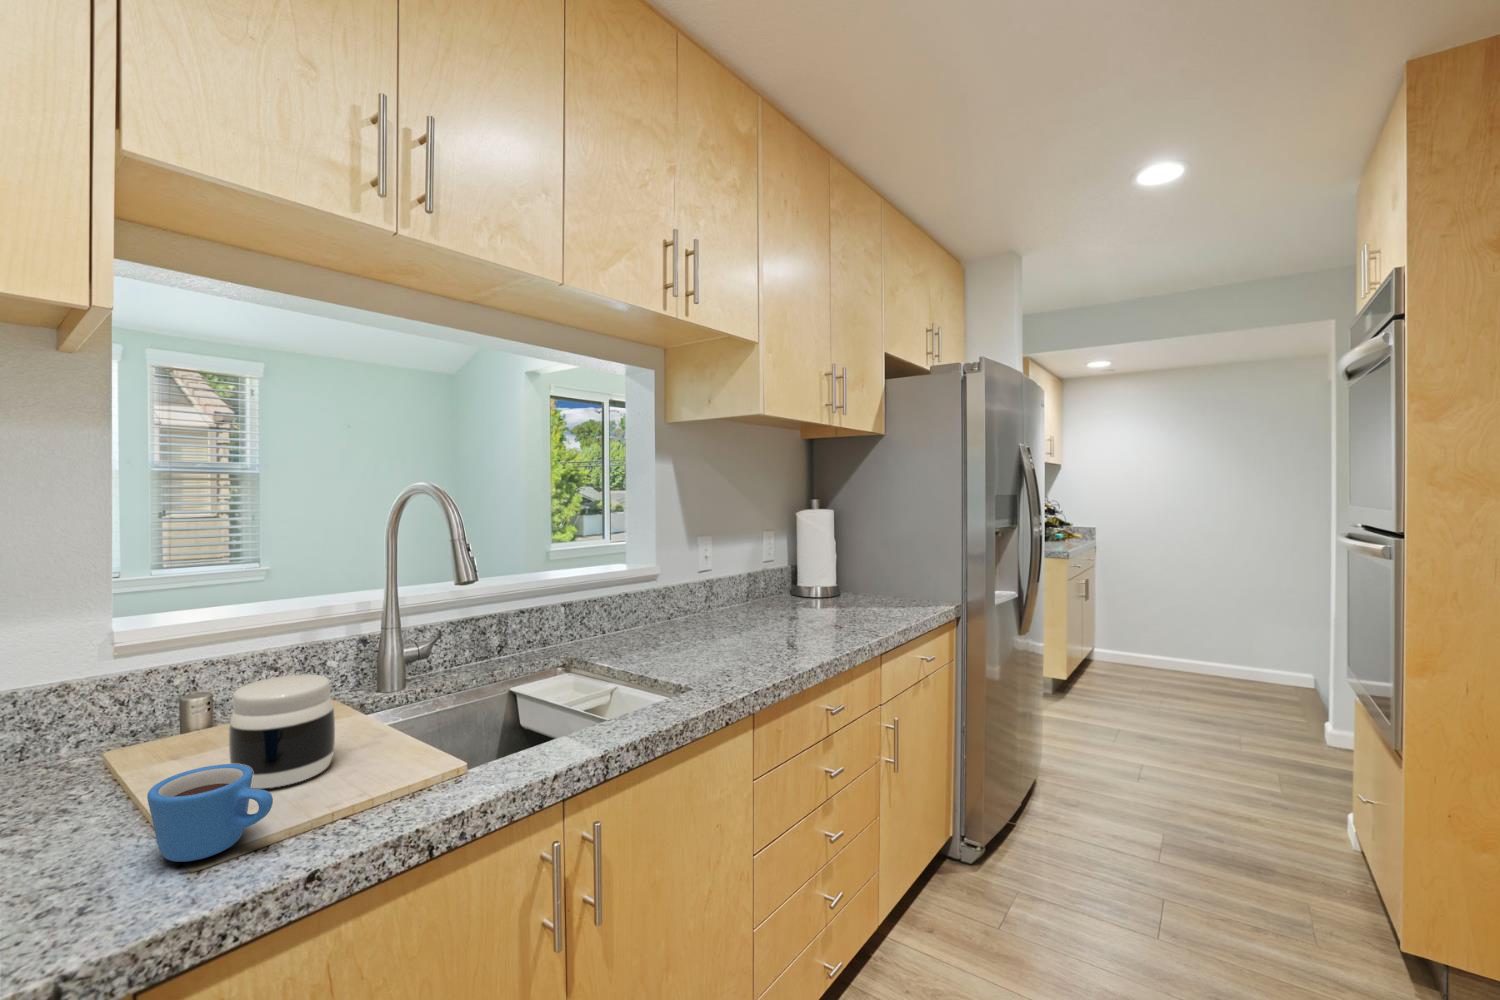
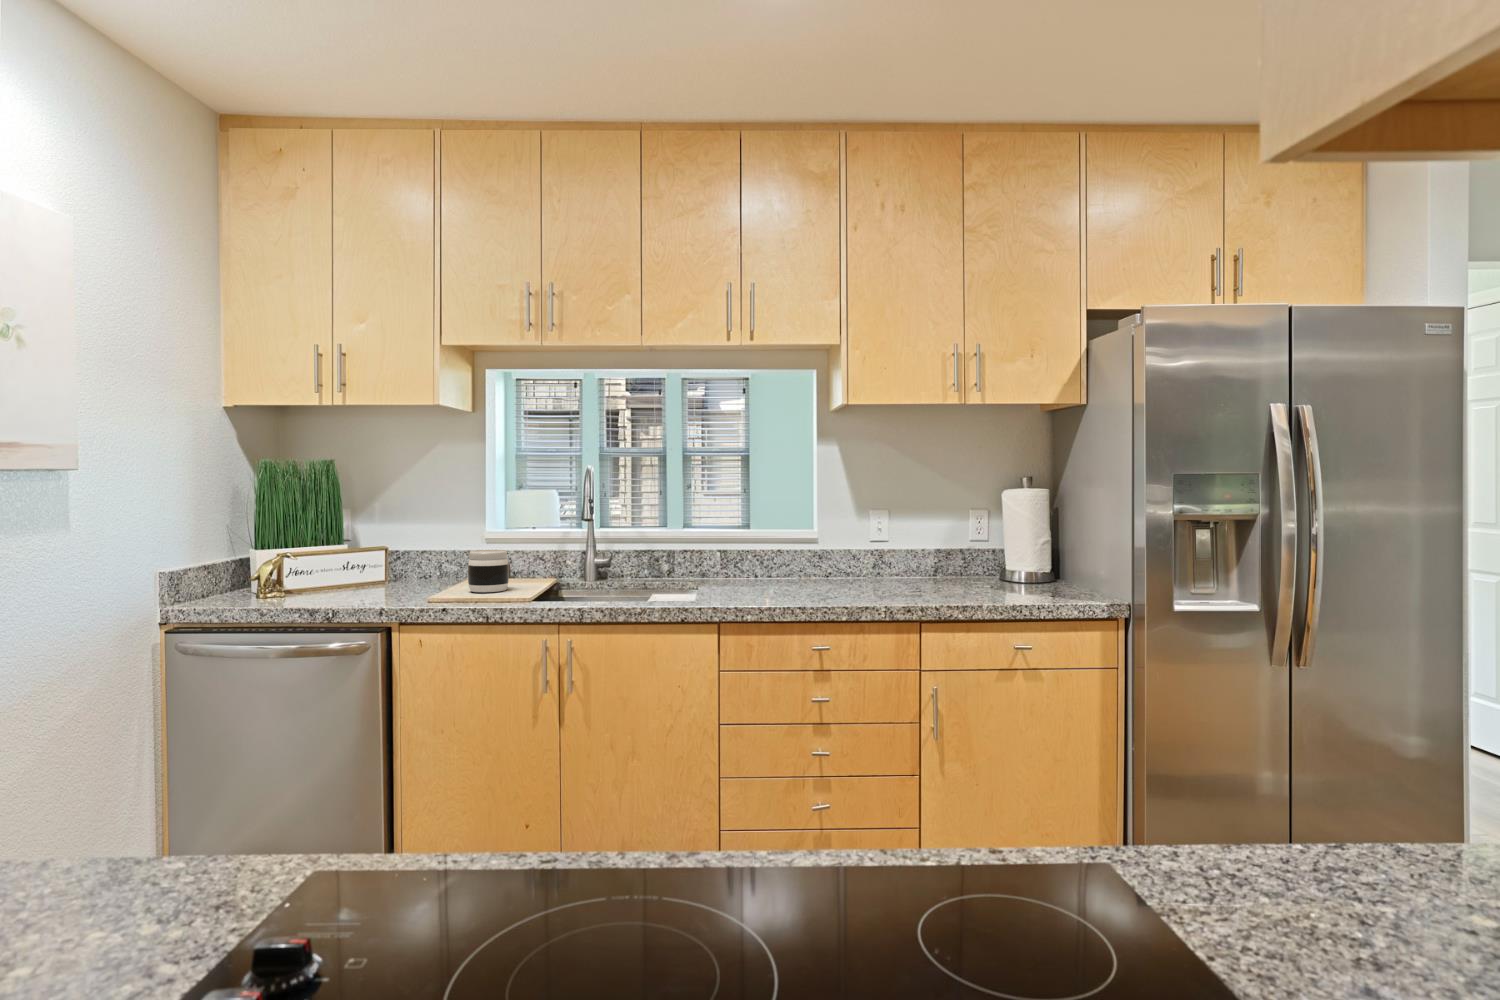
mug: present [147,764,273,862] -> none [416,571,449,599]

